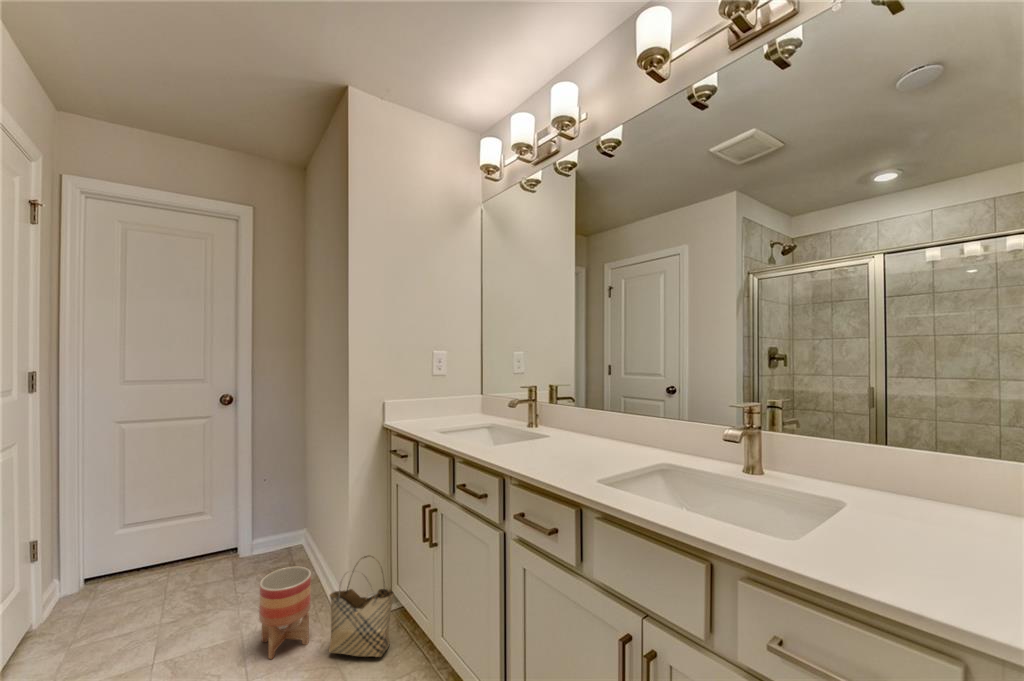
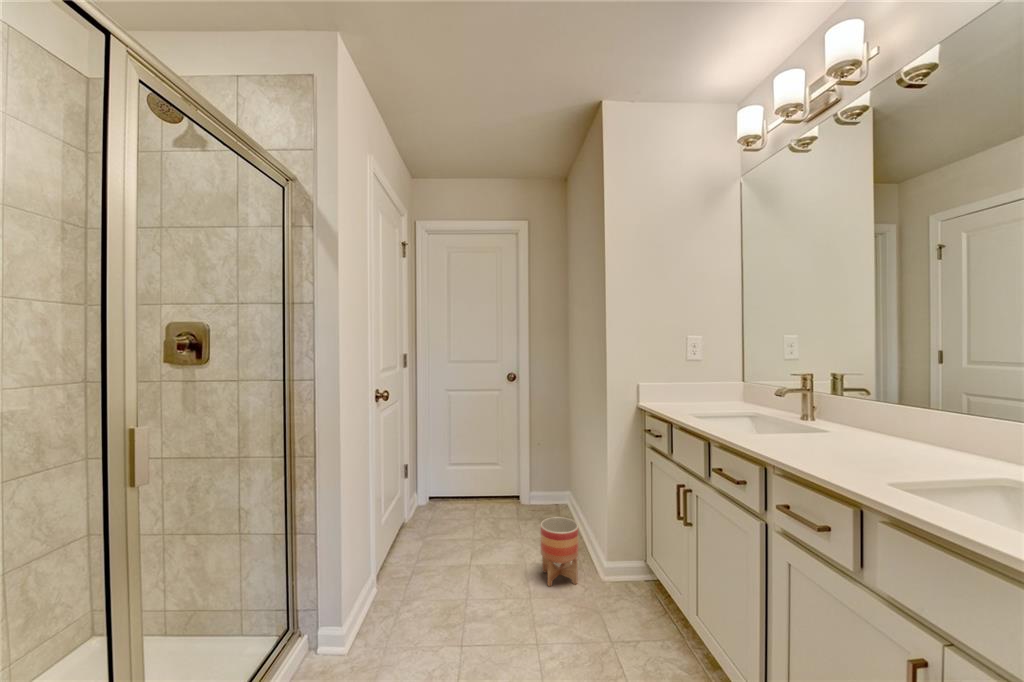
woven basket: present [329,556,394,657] -> none [593,522,650,615]

